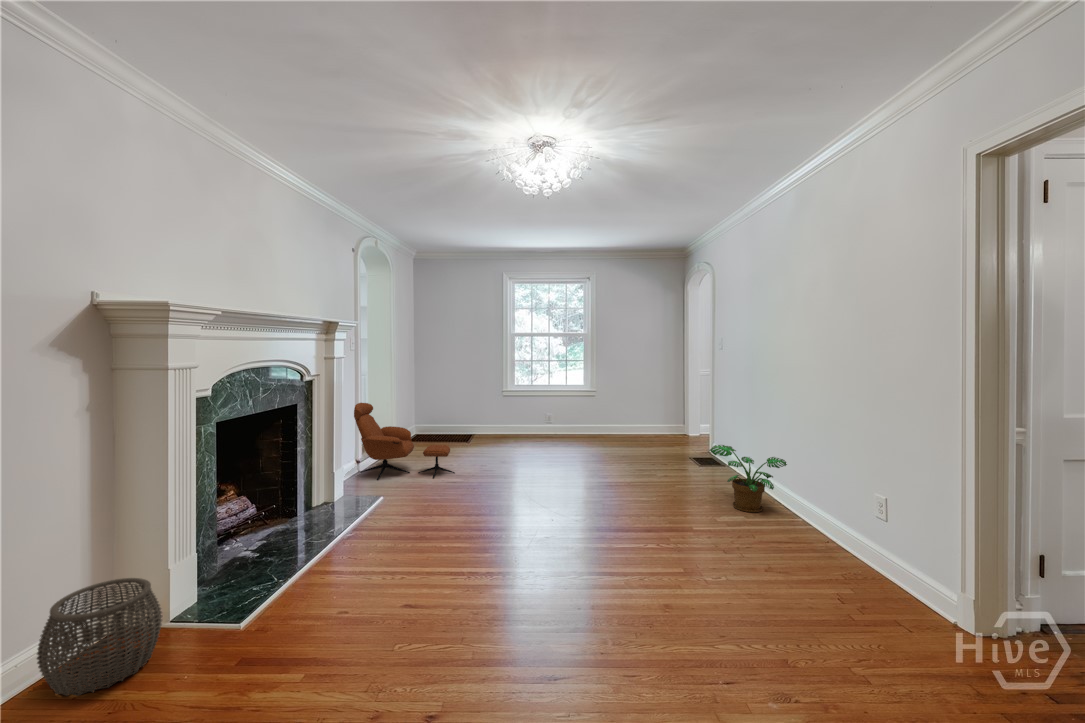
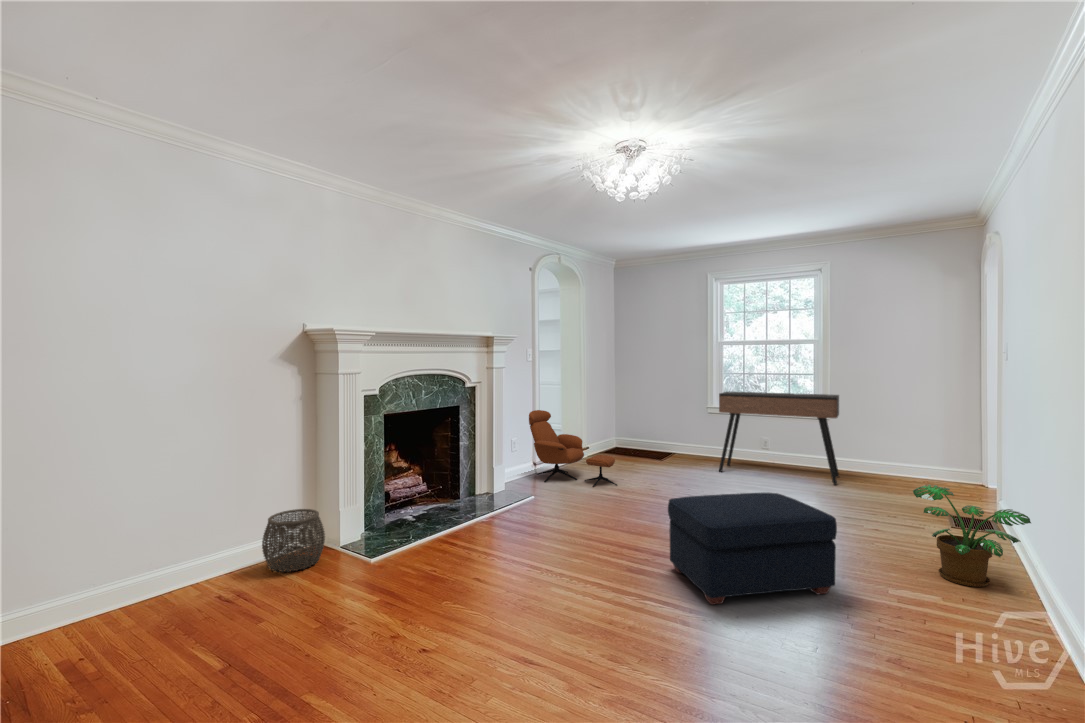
console table: none [526,378,617,450] -> present [719,392,839,485]
ottoman: none [580,465,707,570] -> present [668,493,837,605]

